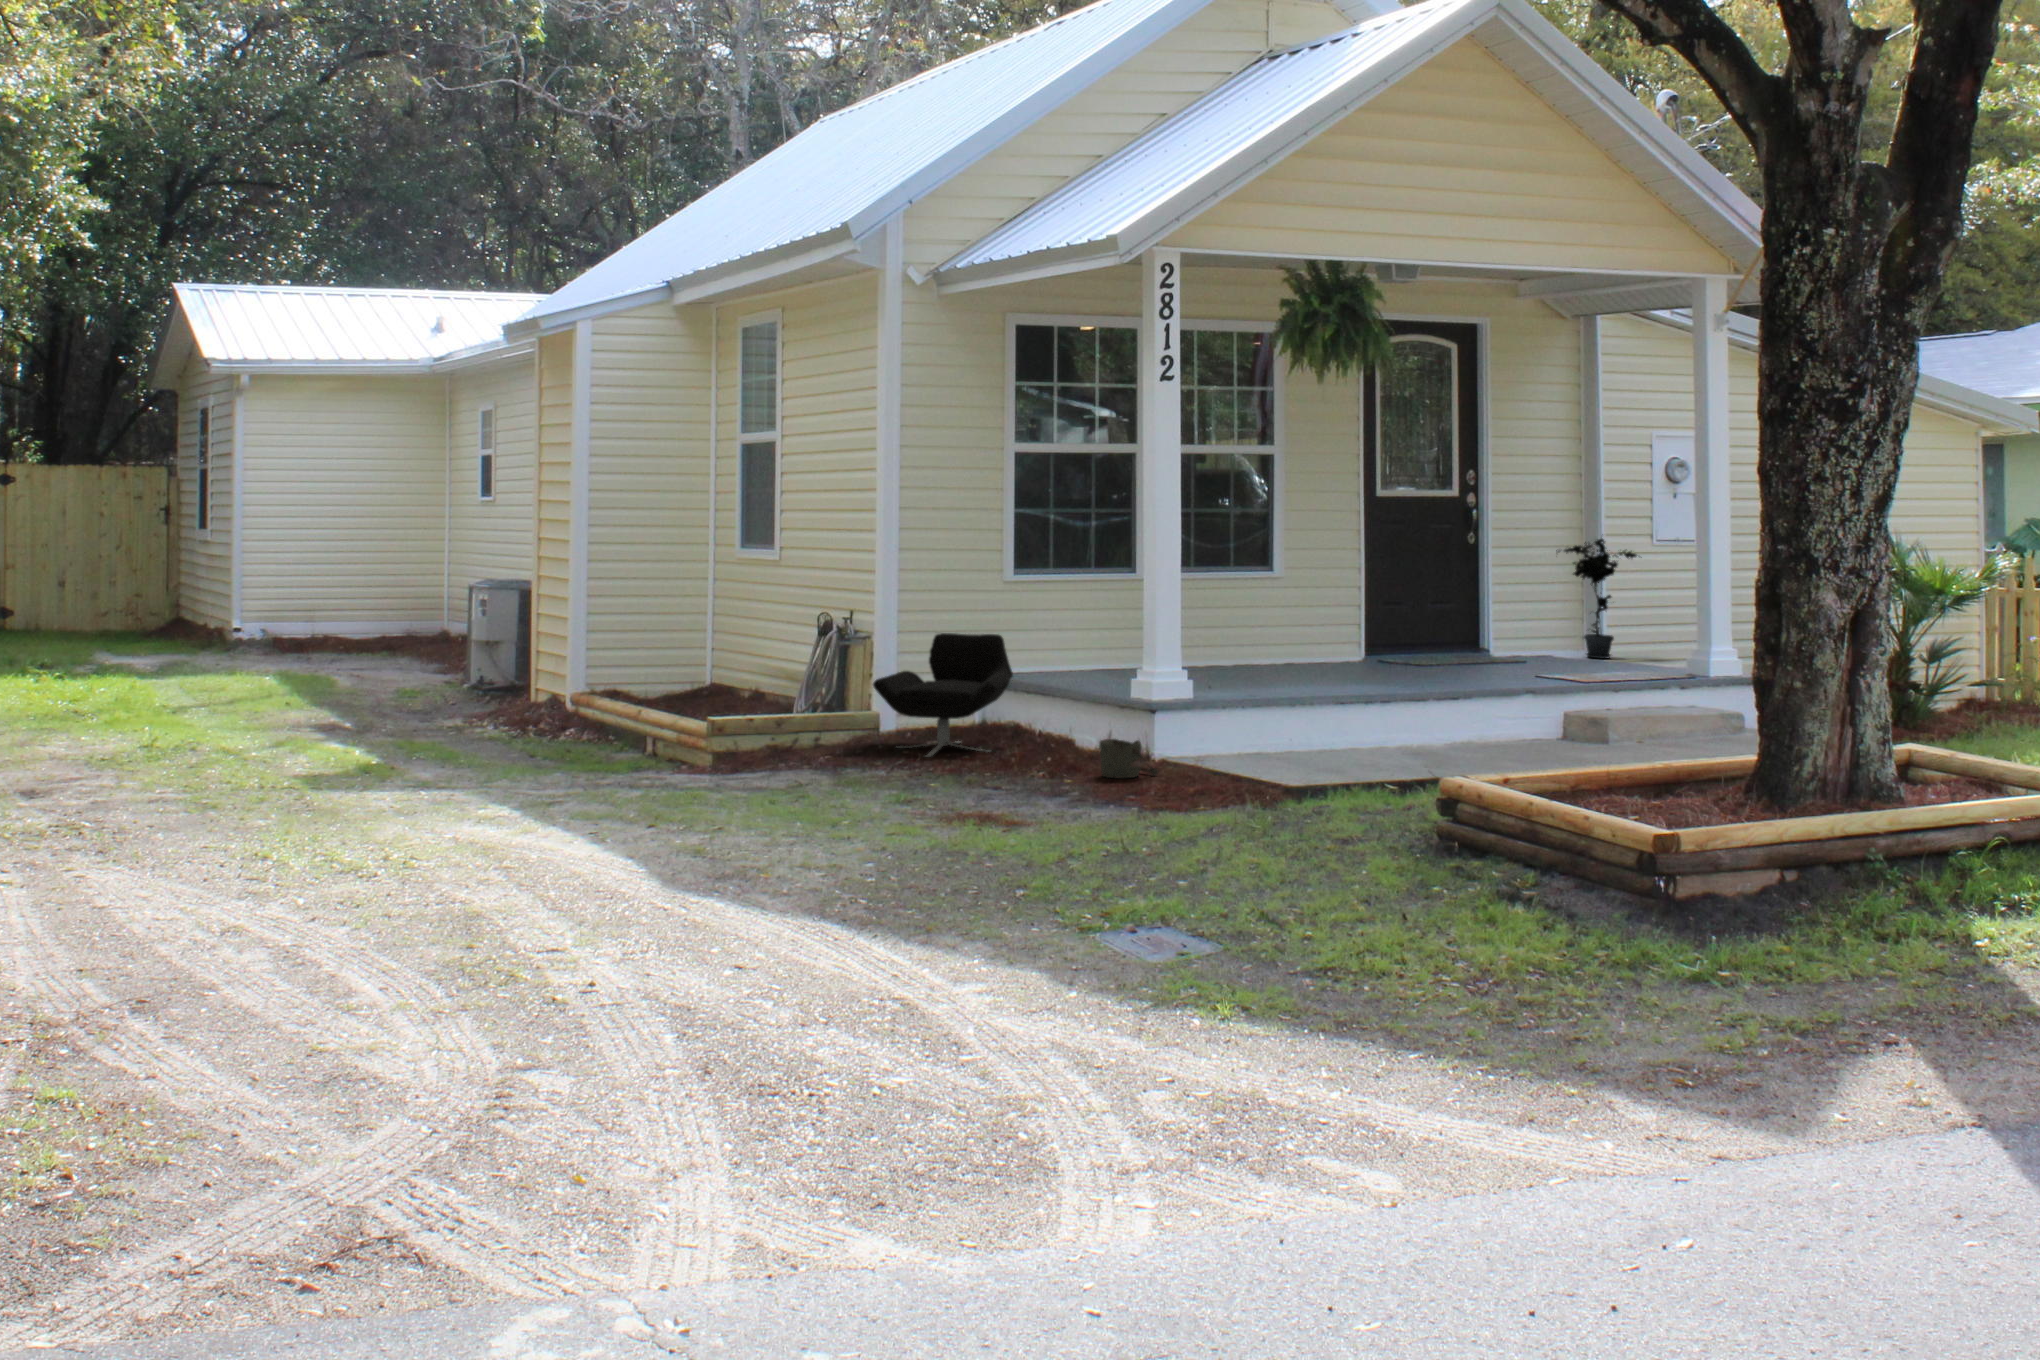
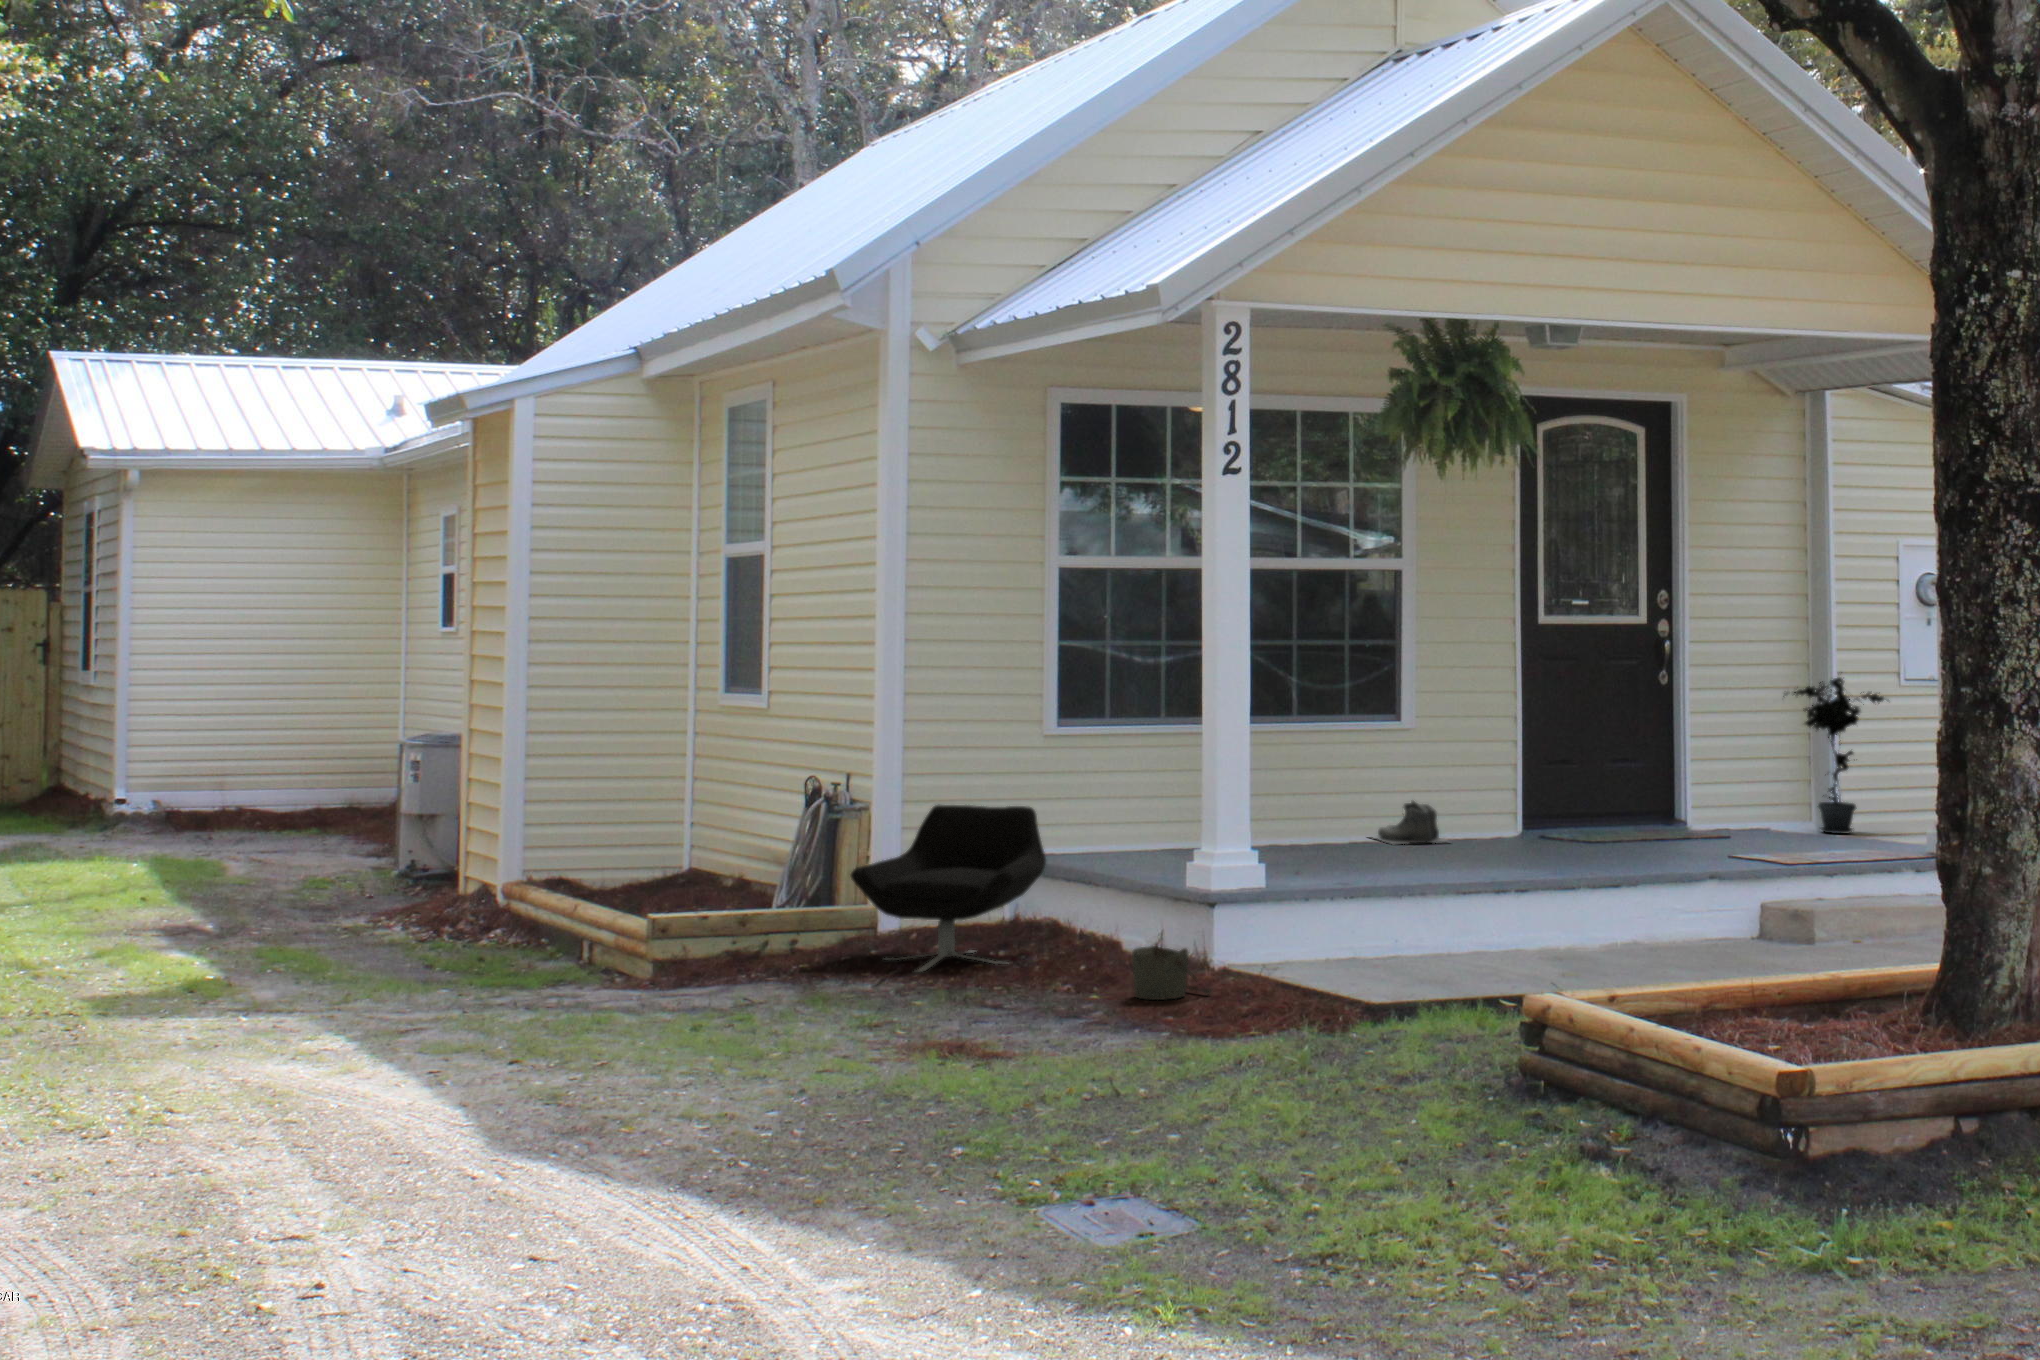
boots: none [1241,631,1310,665] -> present [1372,801,1446,844]

